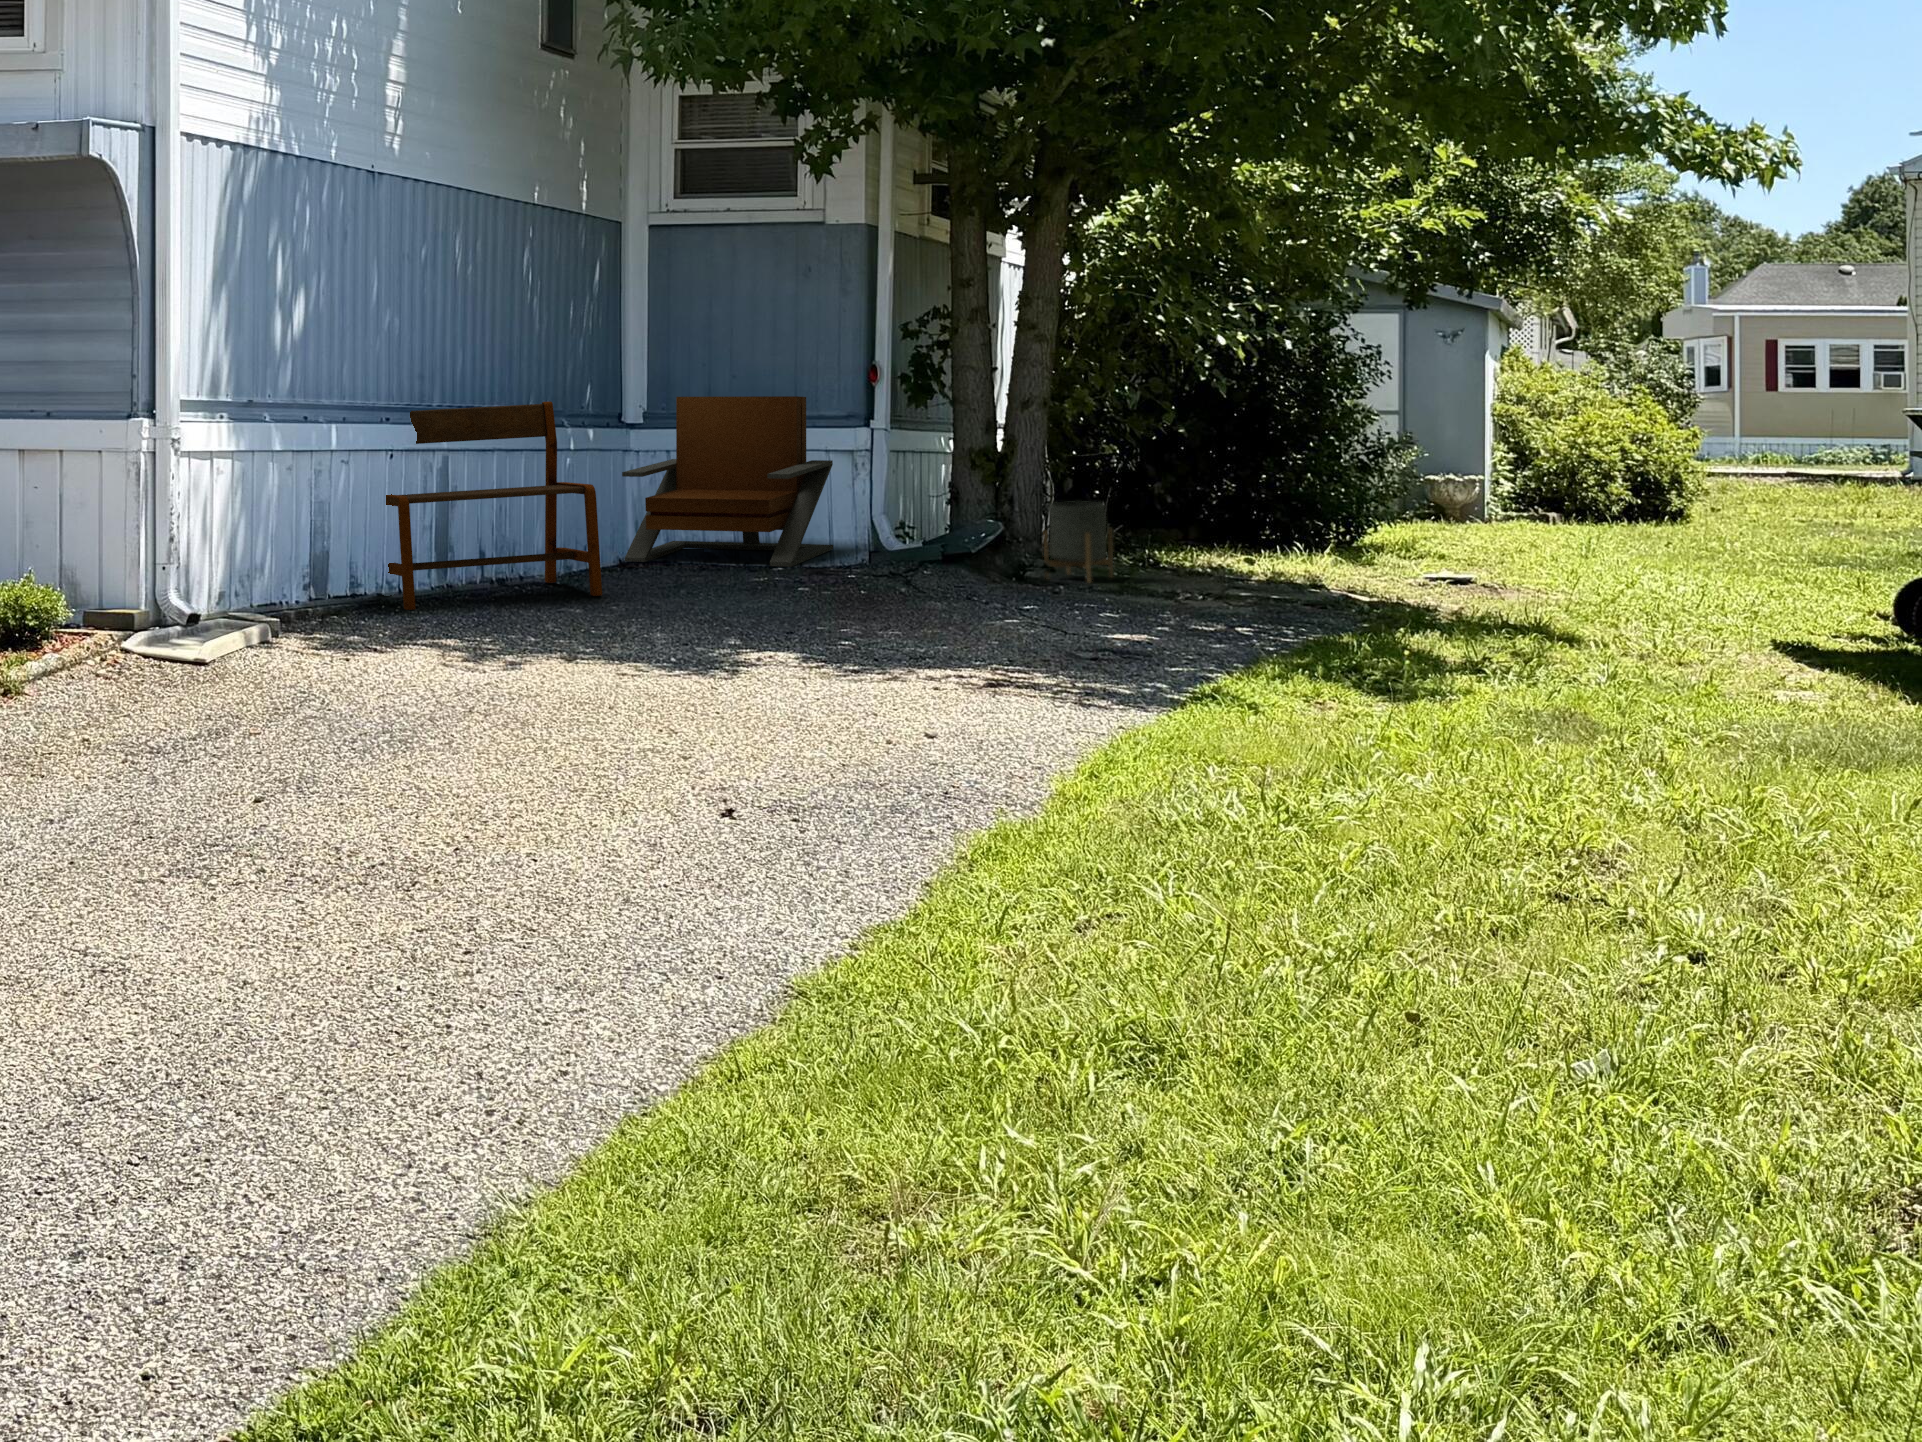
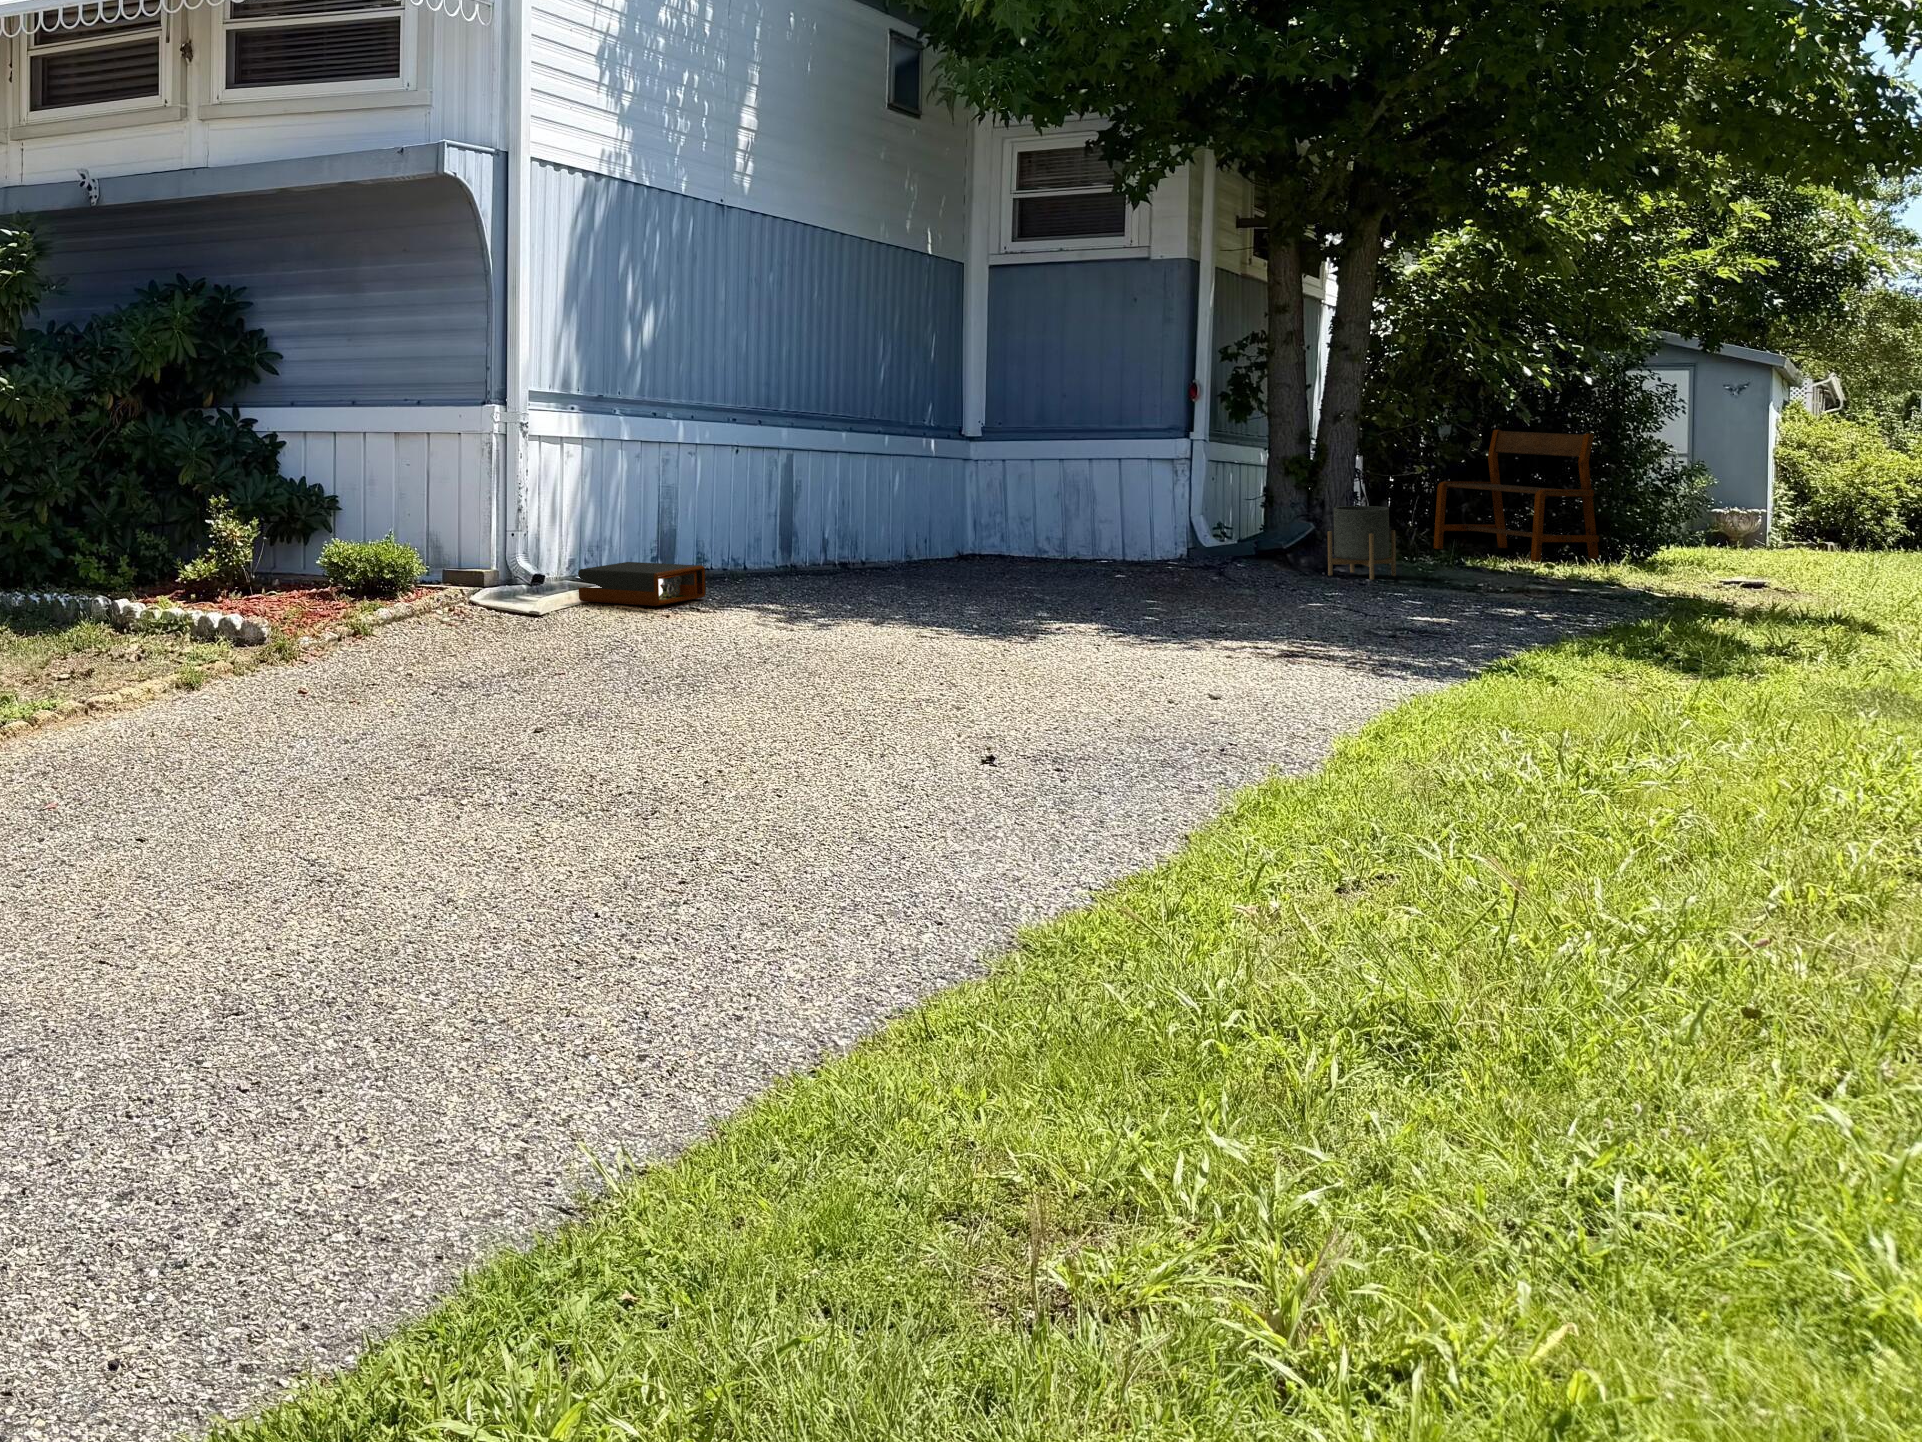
lounge chair: present [622,396,833,567] -> none [931,407,1126,556]
bench: present [386,401,602,610] -> present [1434,430,1599,561]
storage box: none [244,593,389,646] -> present [578,562,706,606]

